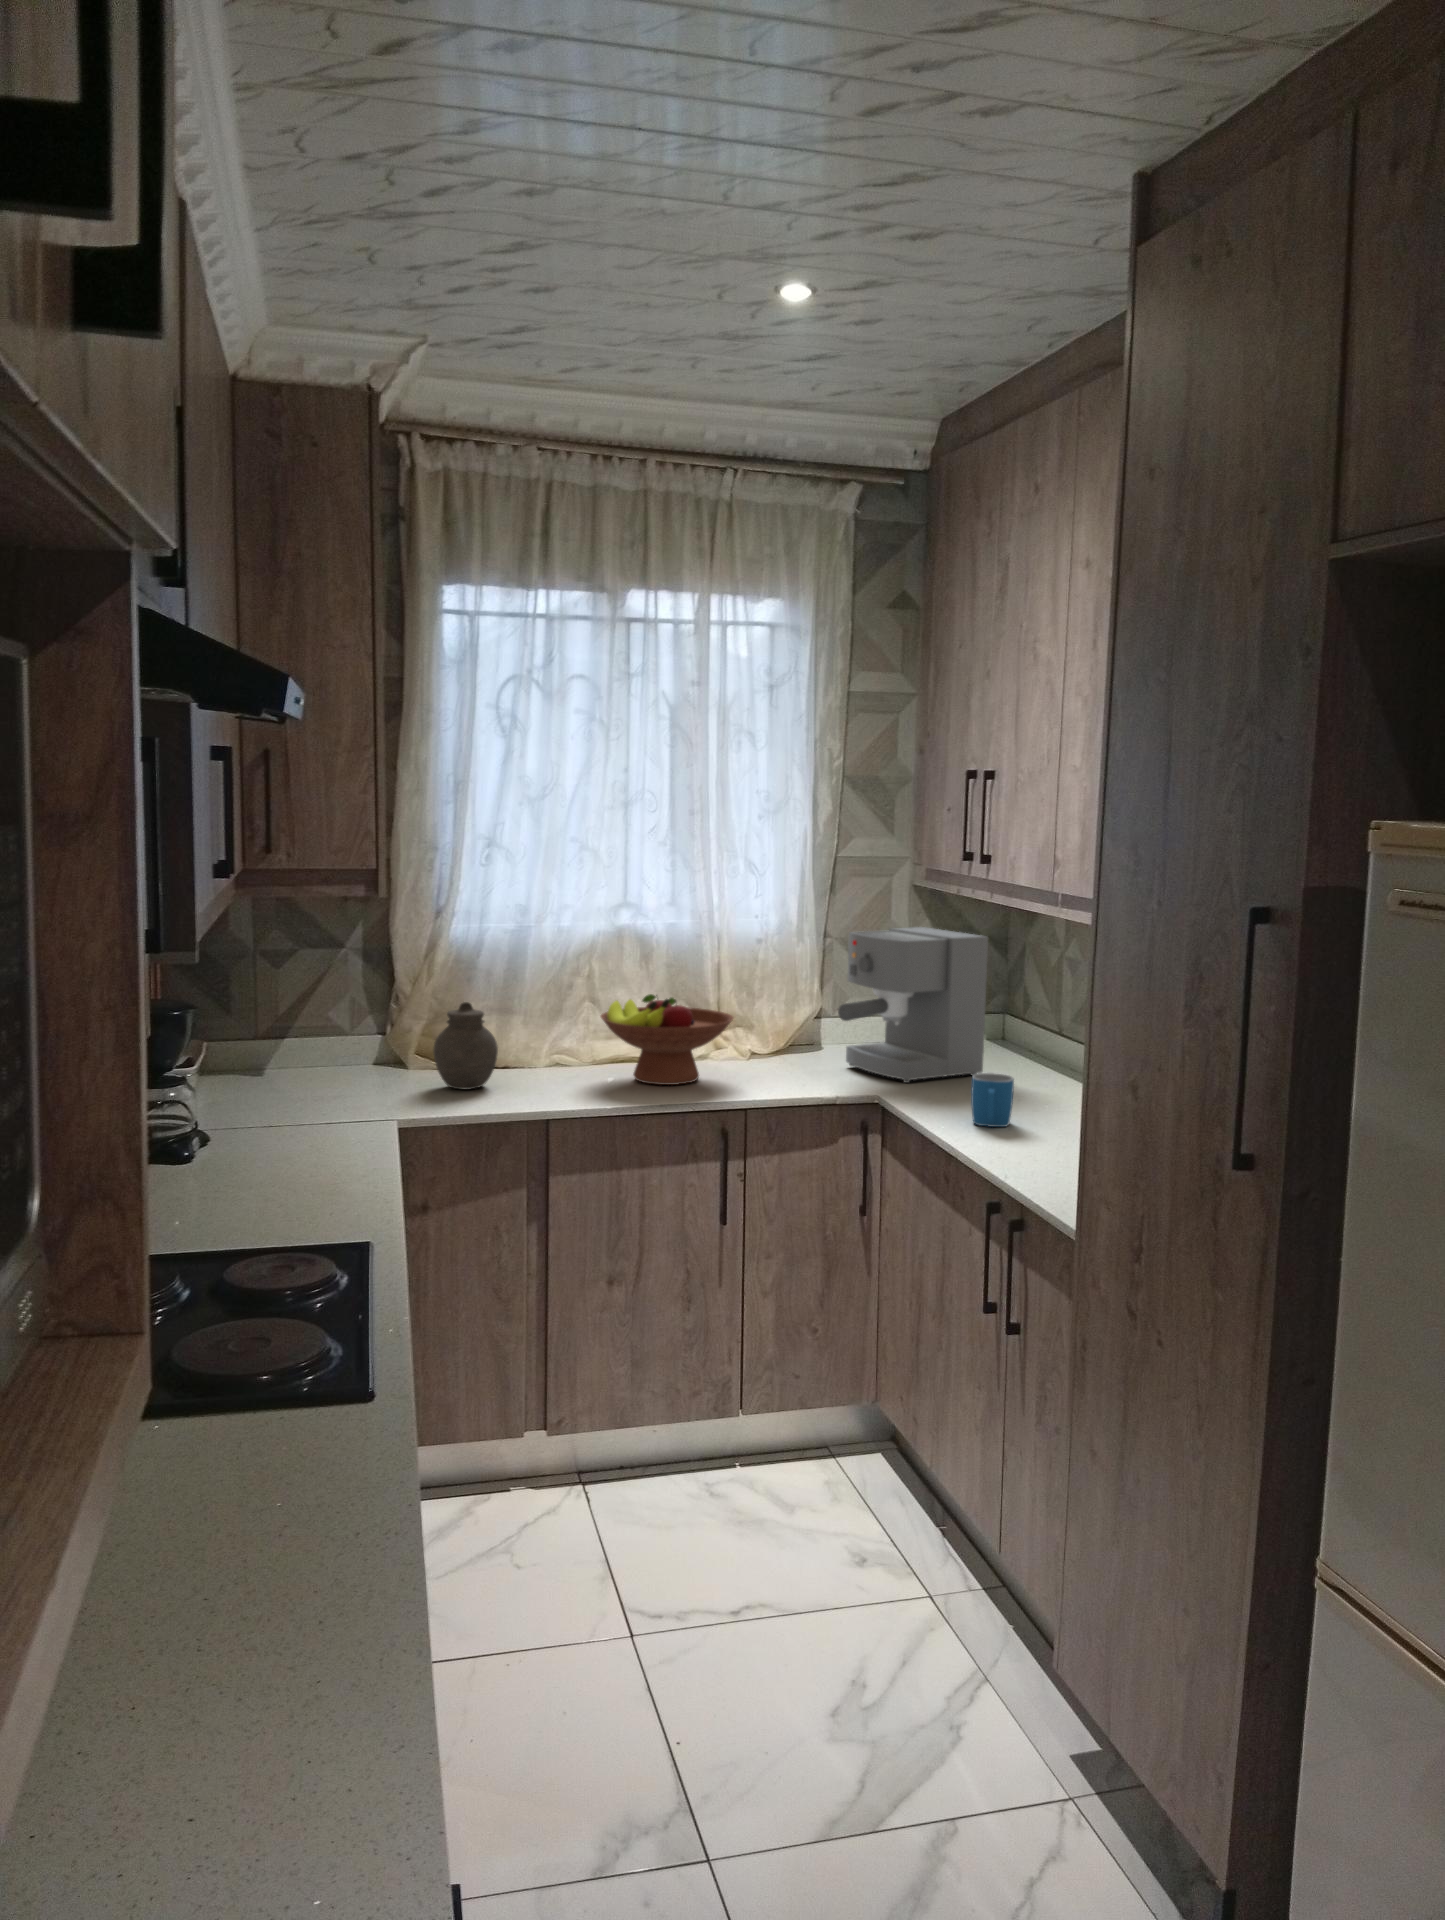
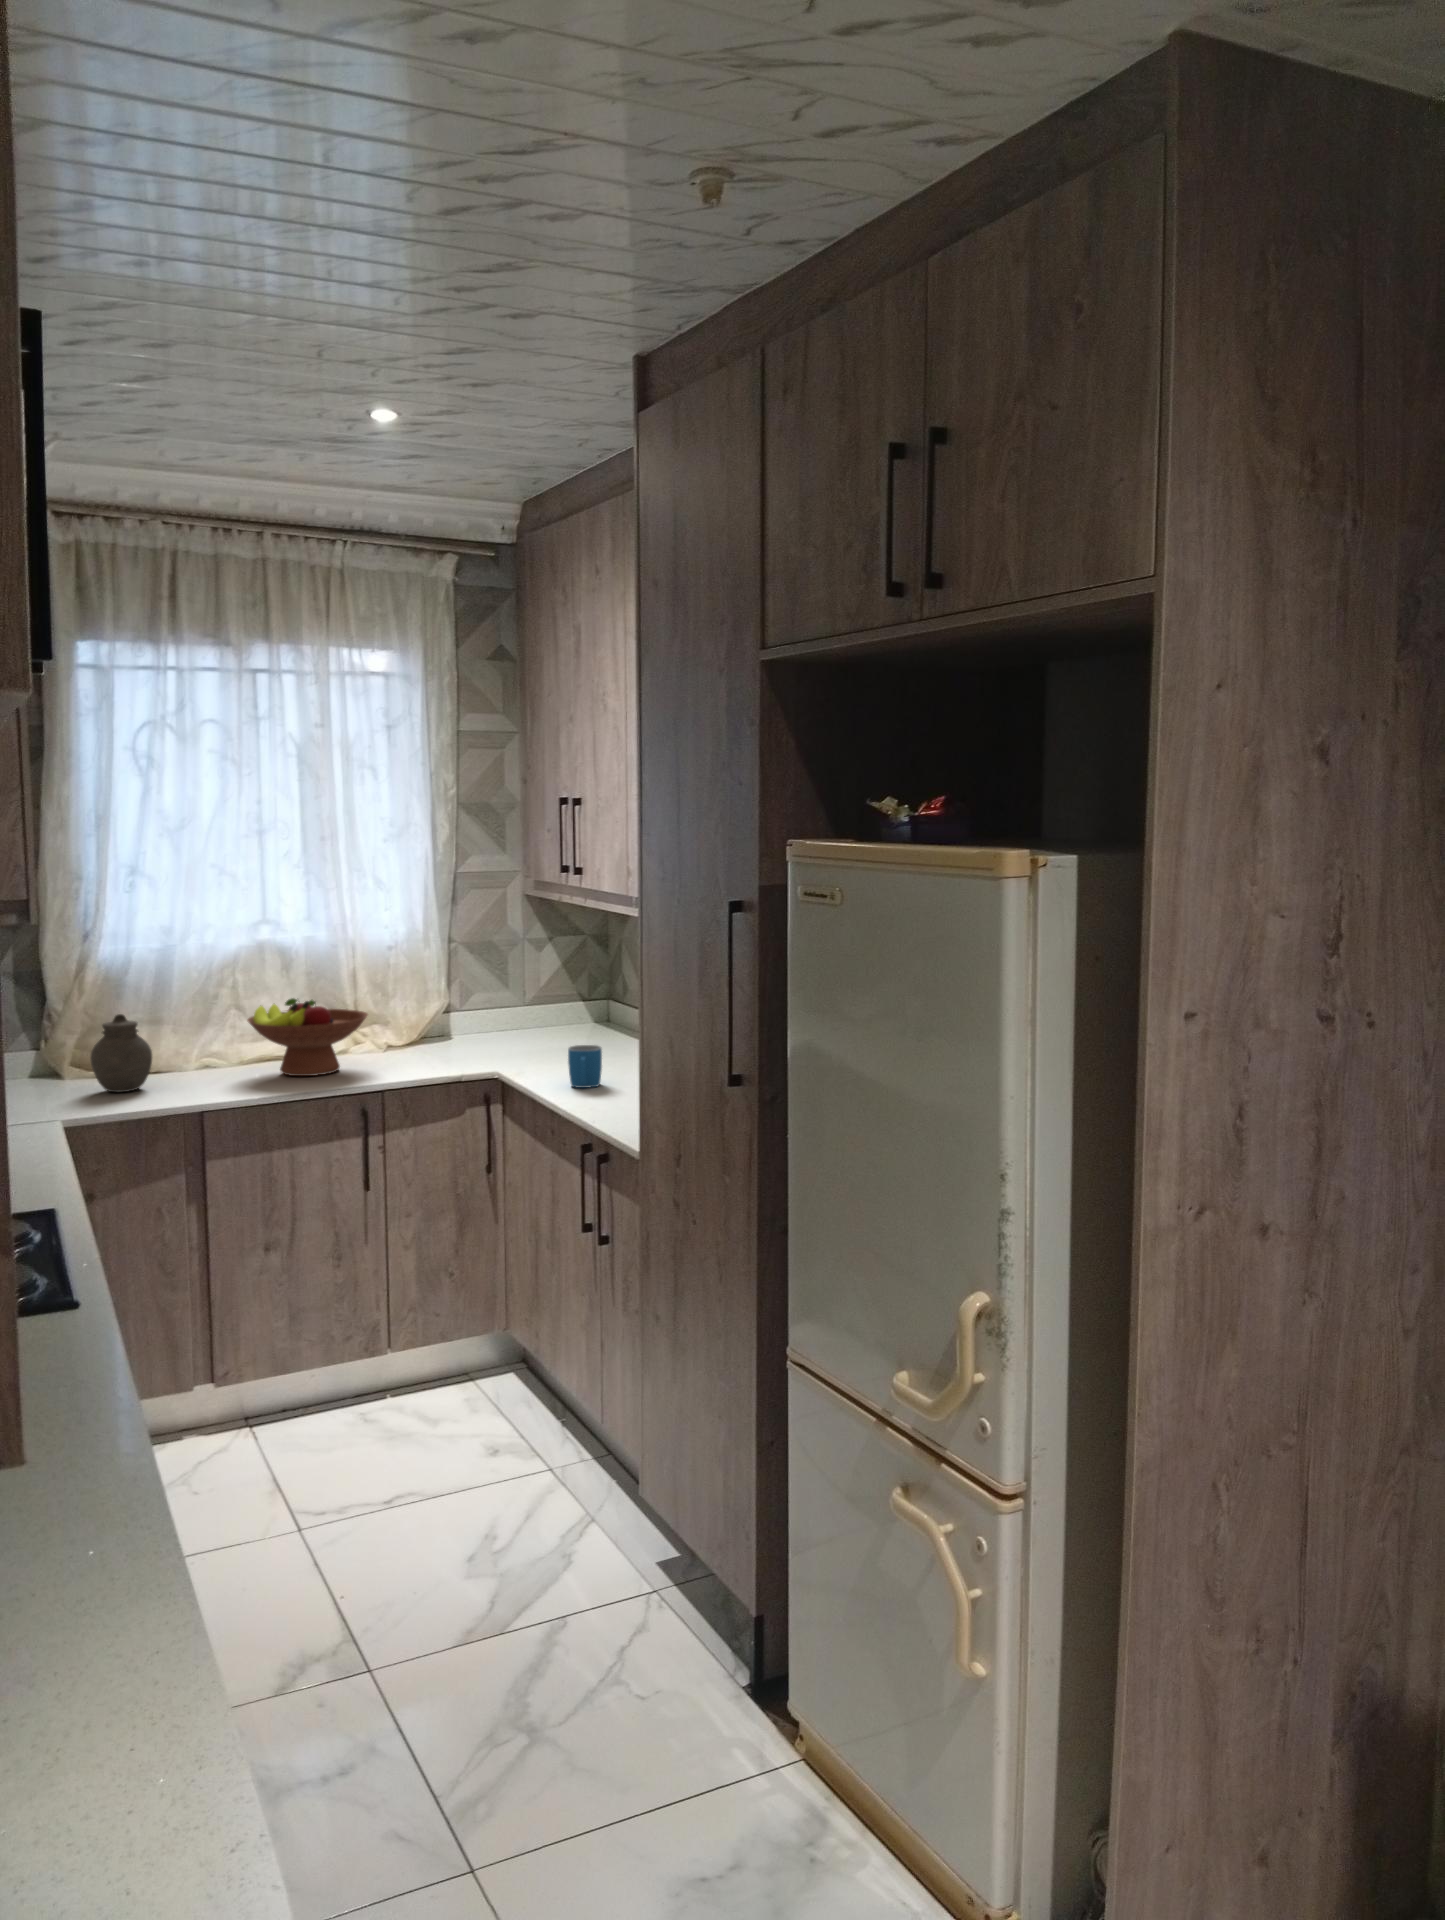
coffee maker: present [838,927,988,1083] -> none [459,930,585,1061]

